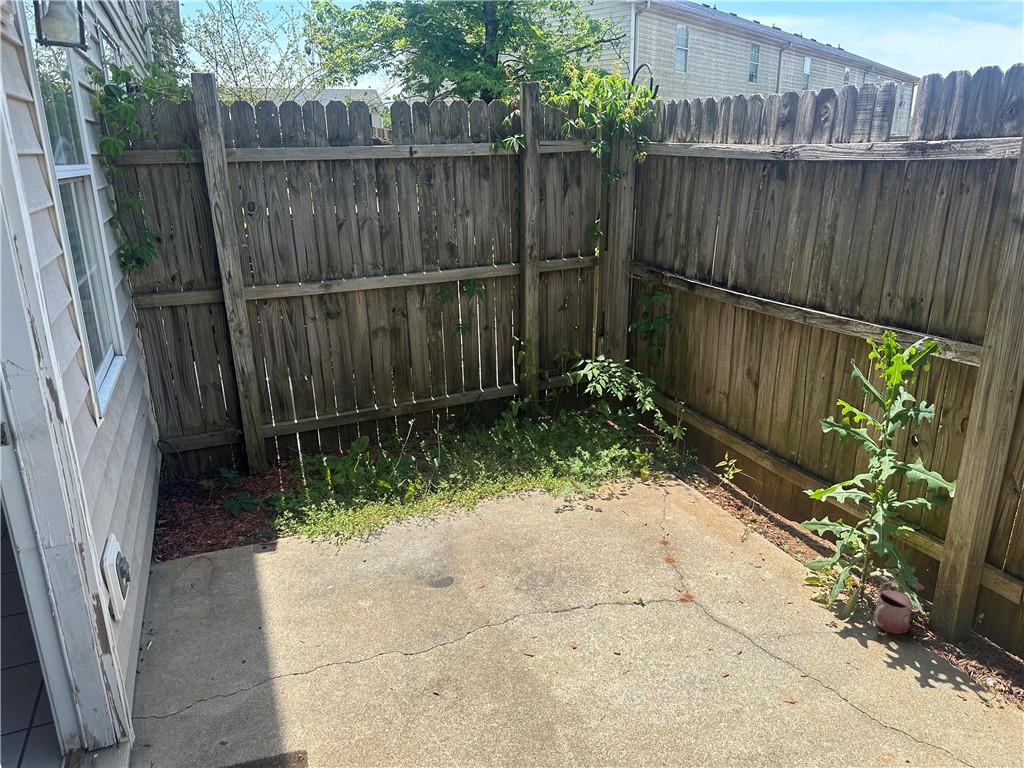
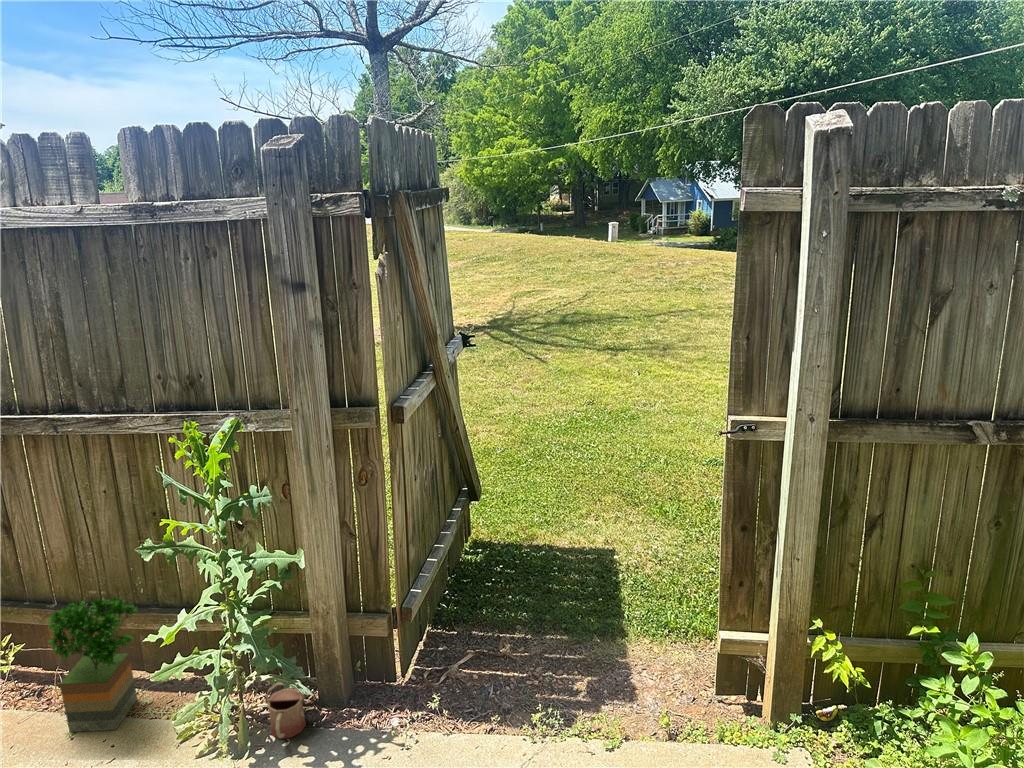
potted tree: none [744,448,816,550] -> present [48,597,137,732]

